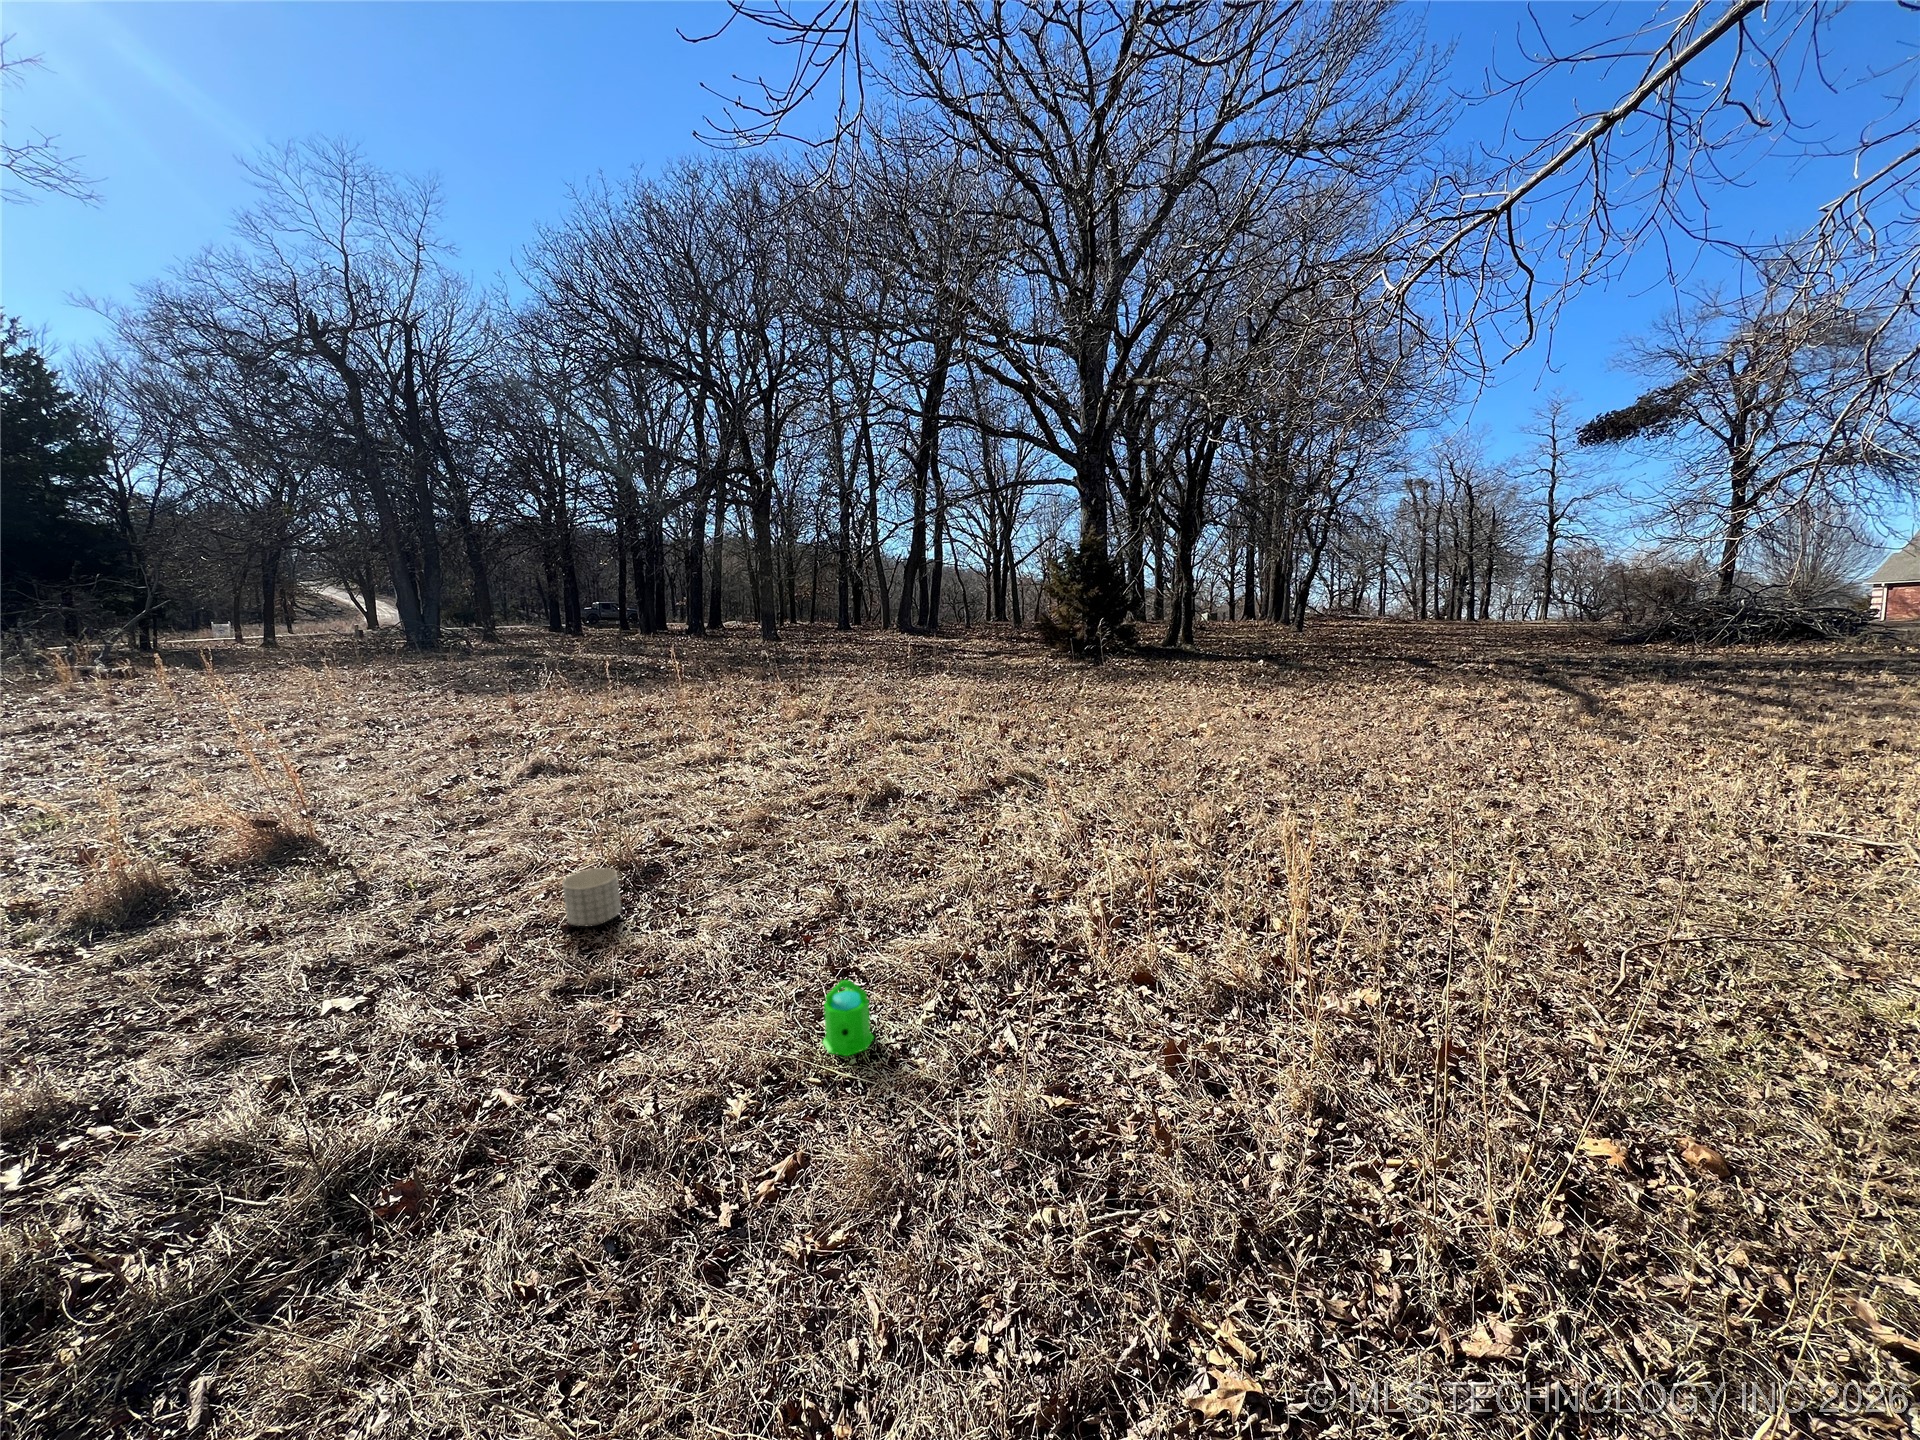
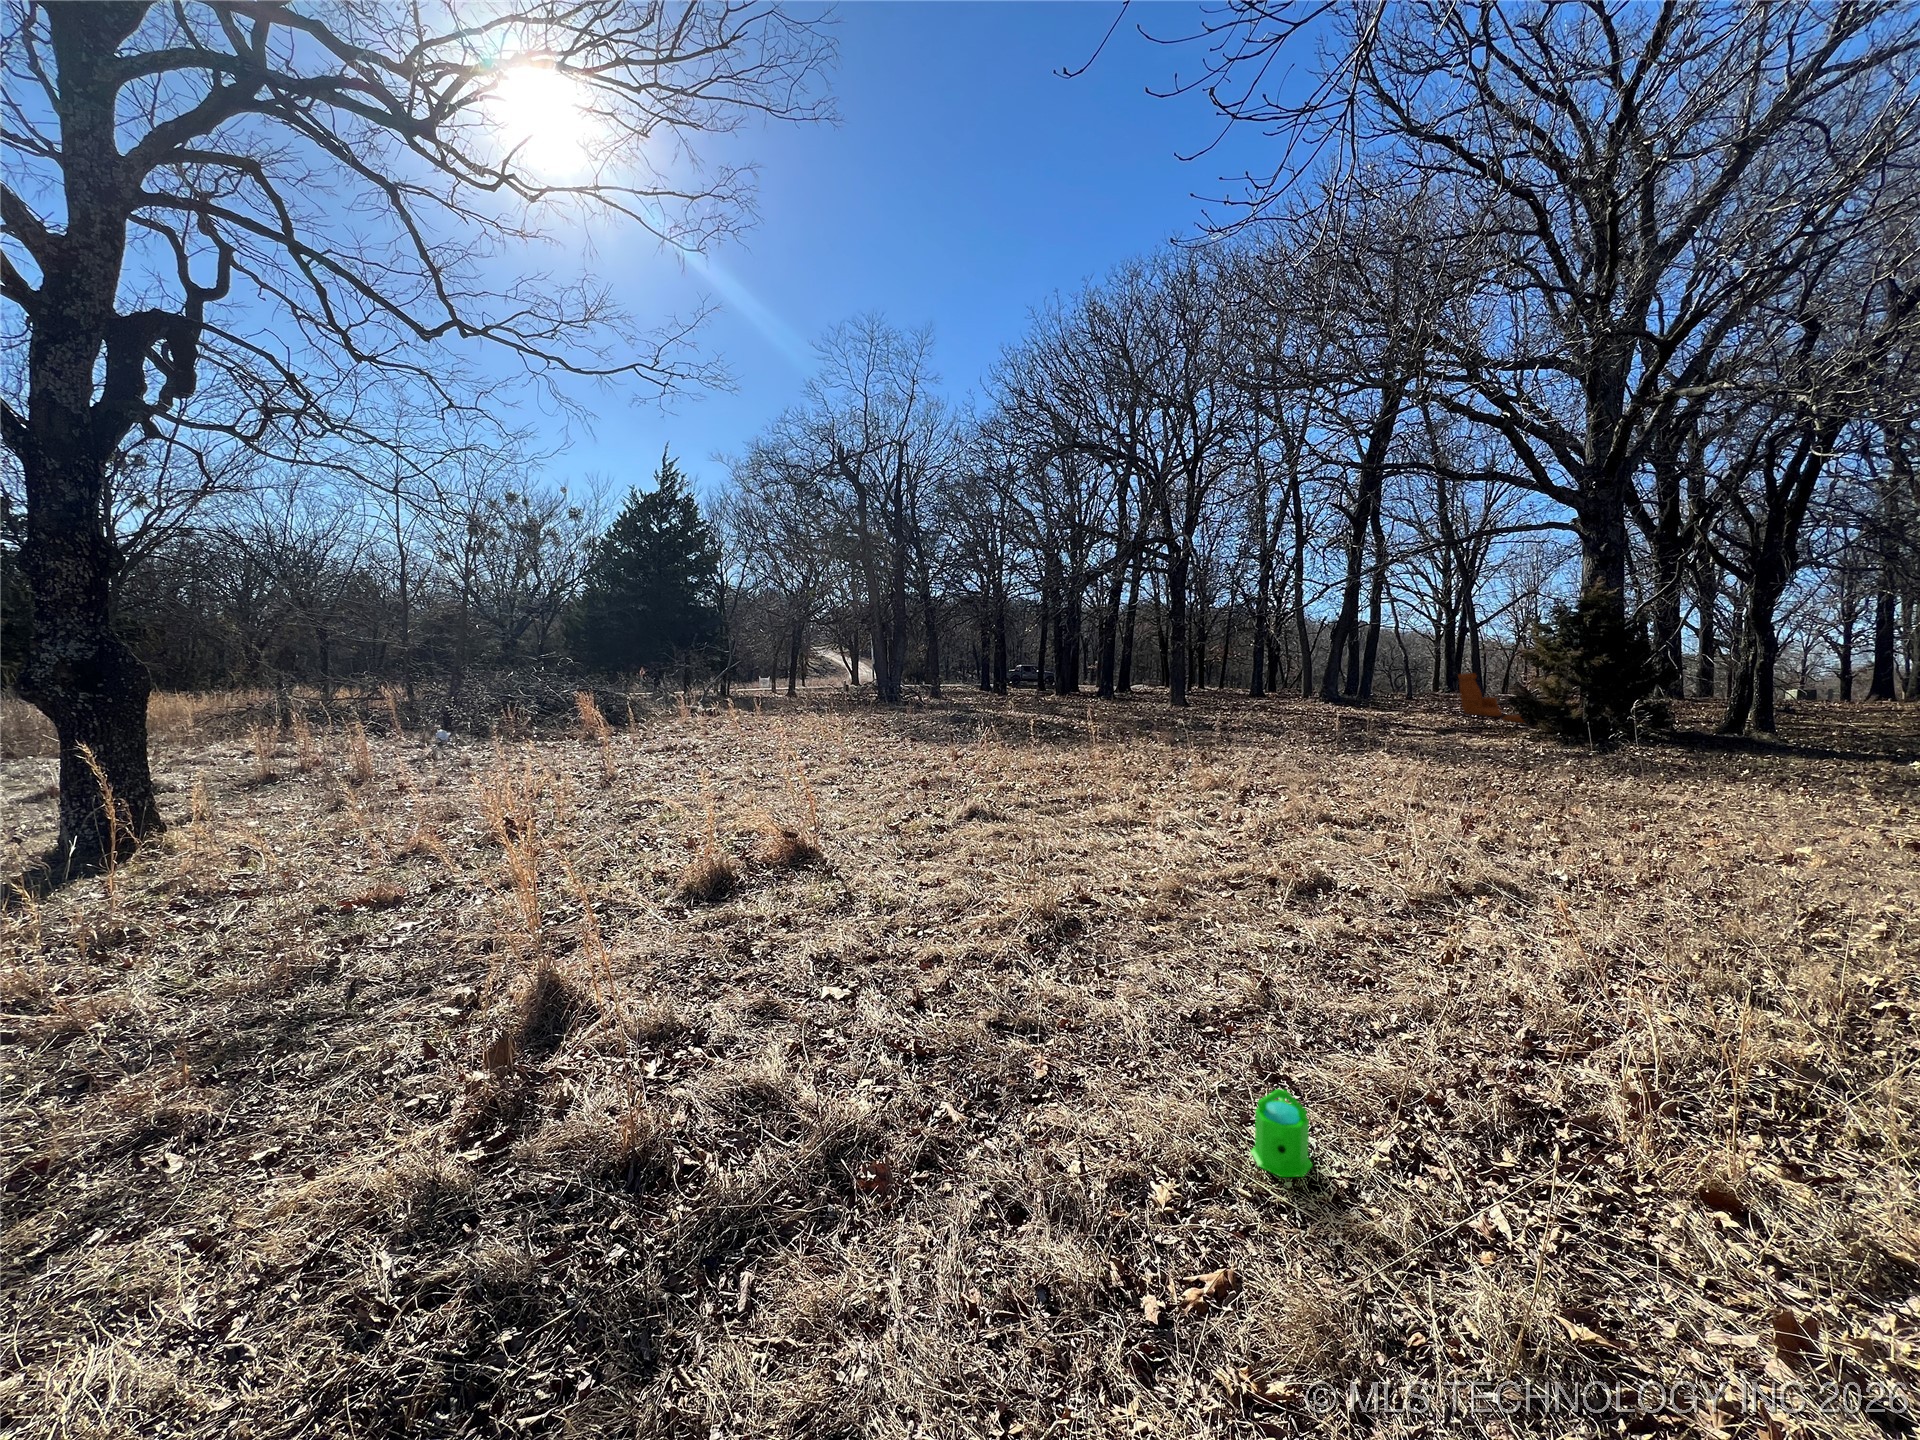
lounge chair: none [999,610,1050,658] -> present [1458,673,1524,730]
planter: present [562,868,621,926] -> none [996,915,1043,969]

